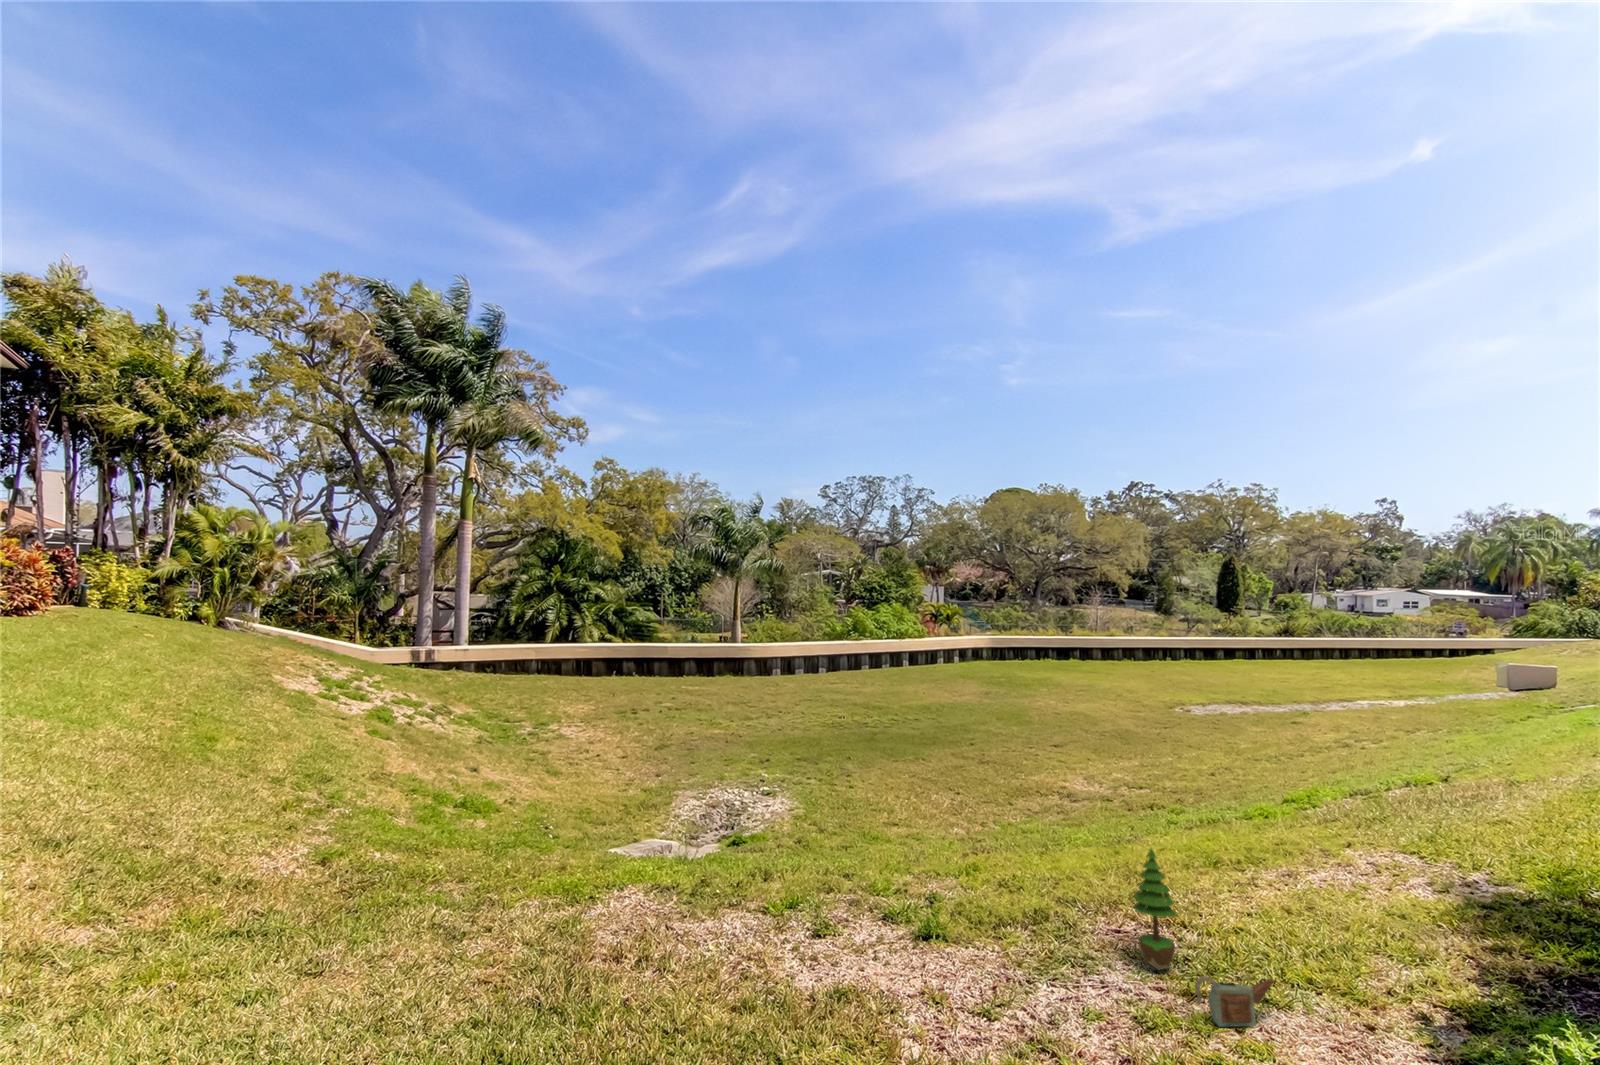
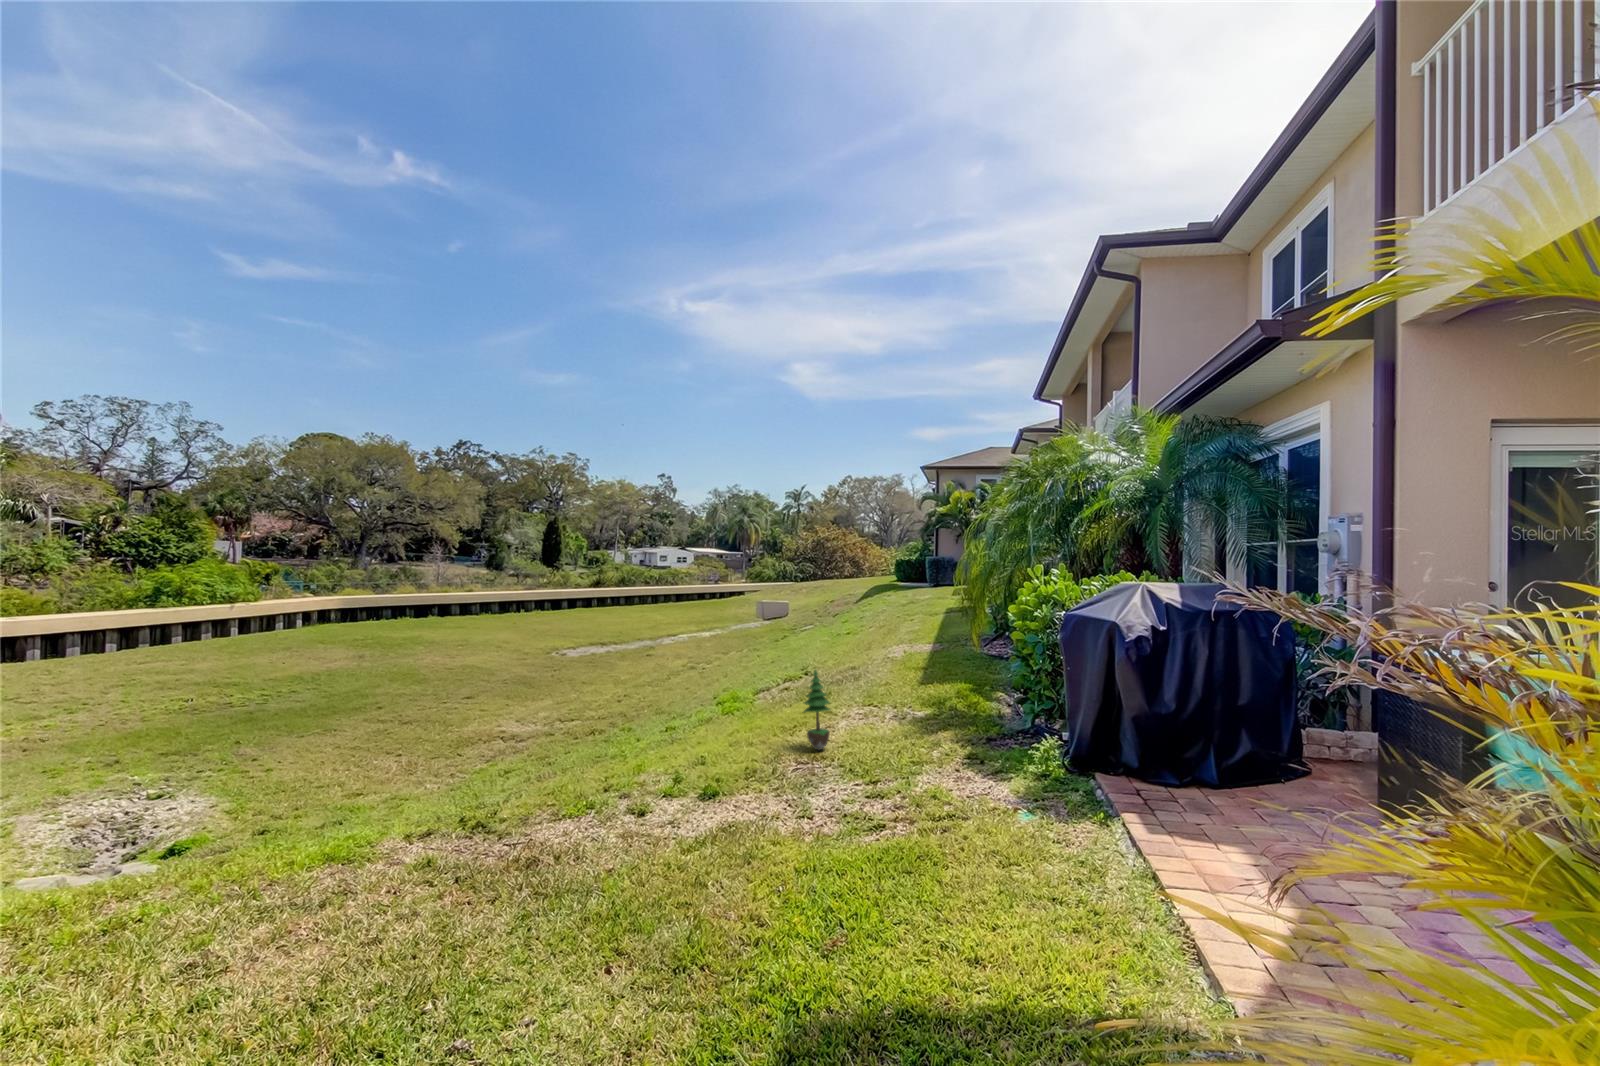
watering can: present [1195,976,1274,1027] -> none [868,725,897,759]

